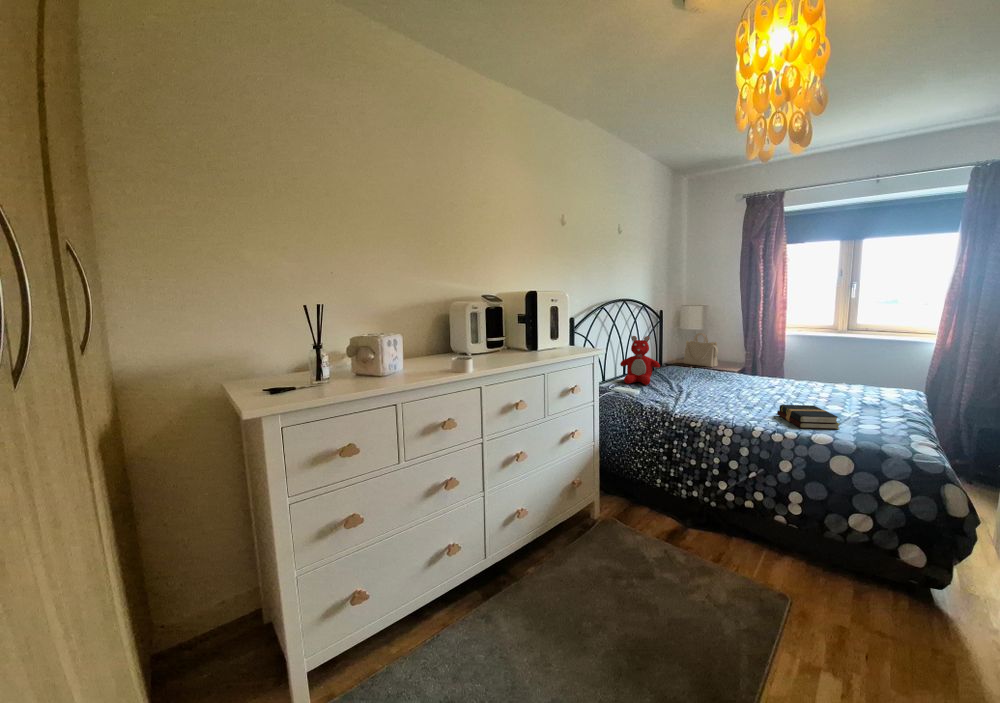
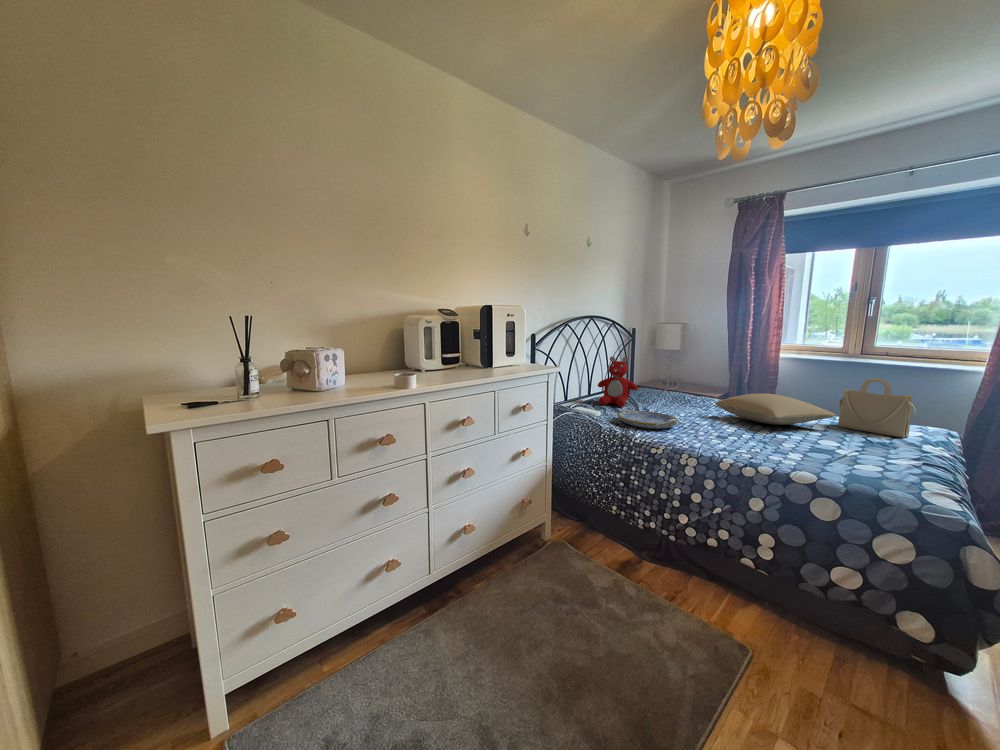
handbag: present [684,333,718,367] -> present [838,378,916,438]
pillow: none [735,366,841,394] -> present [715,394,836,425]
serving tray: none [651,386,708,405] -> present [618,407,679,429]
hardback book: present [777,405,840,429] -> none [754,434,828,466]

